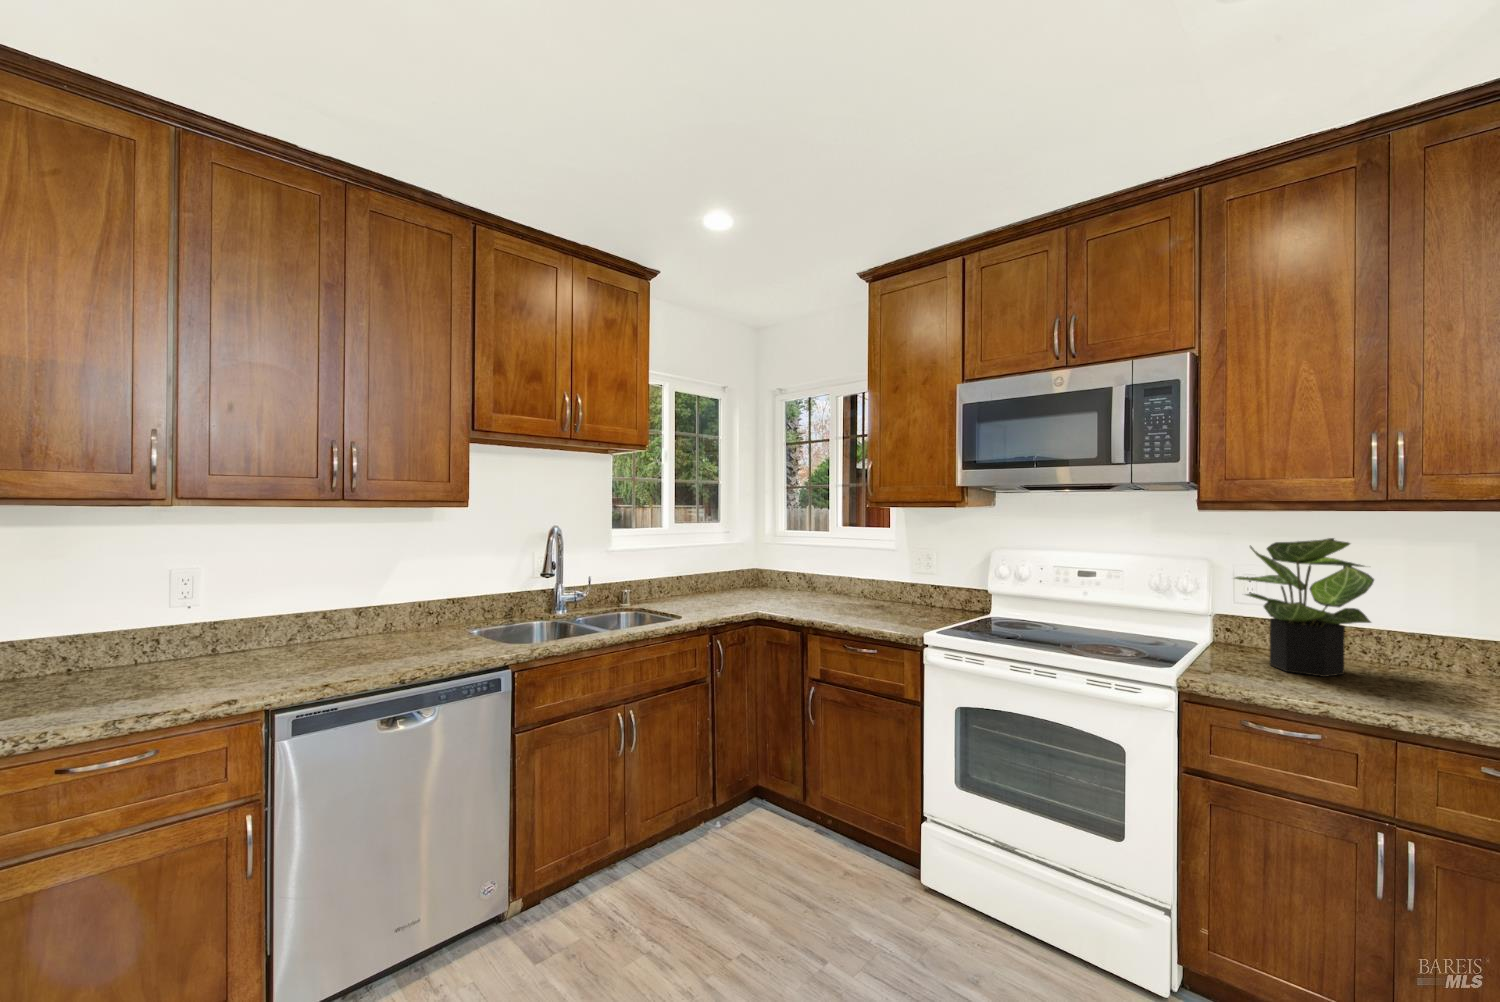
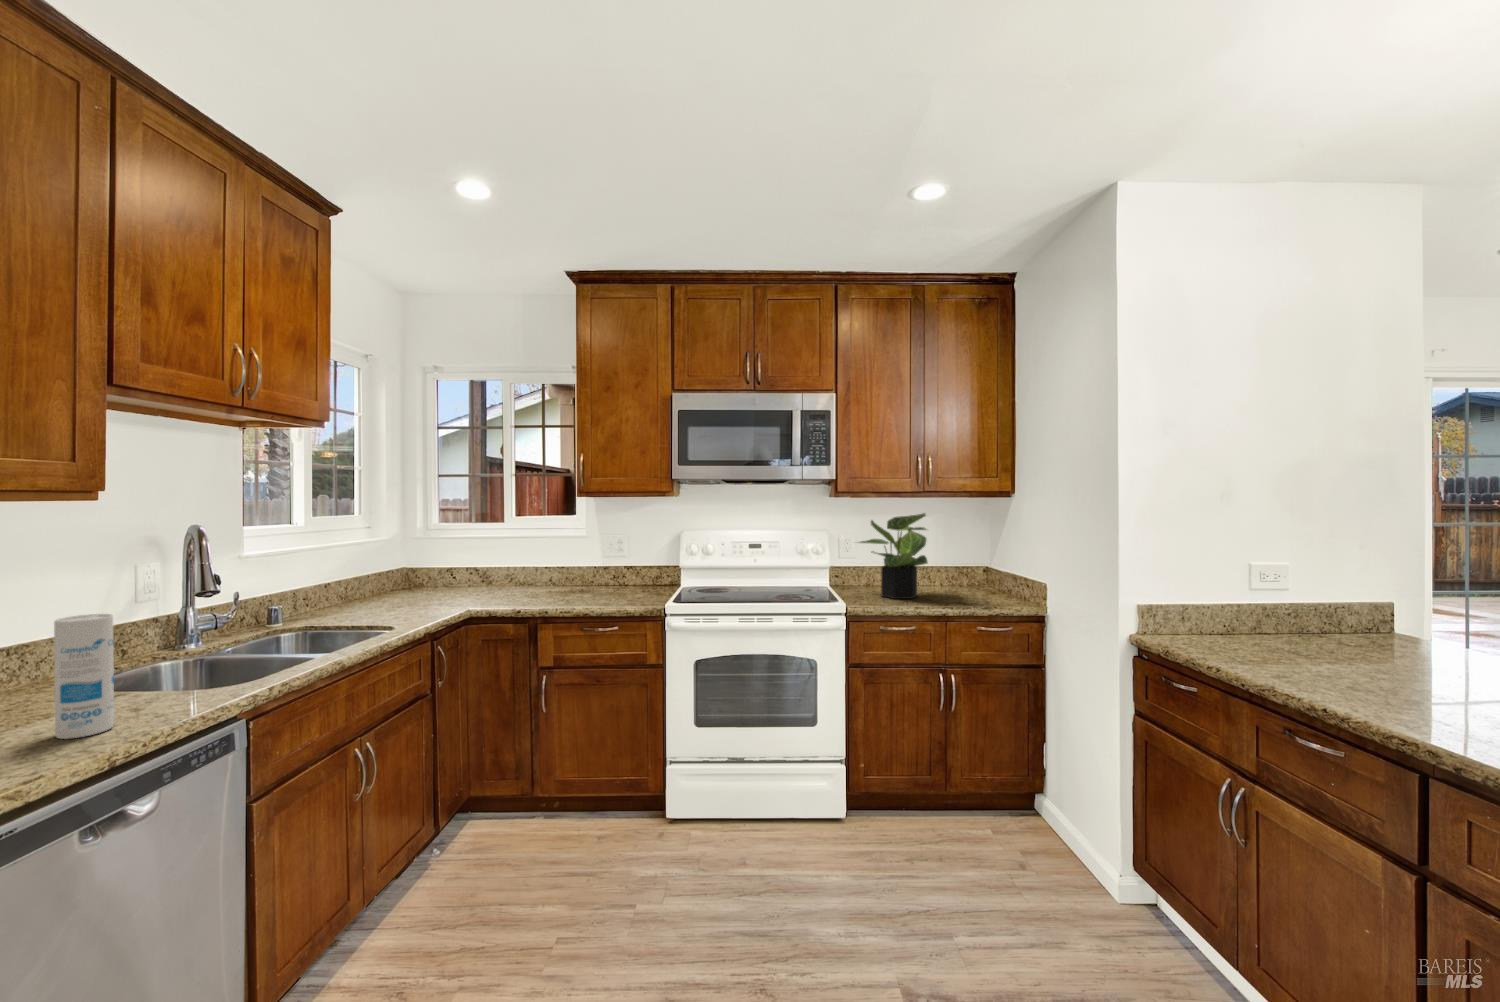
canister: none [422,580,450,657] -> present [54,614,114,739]

